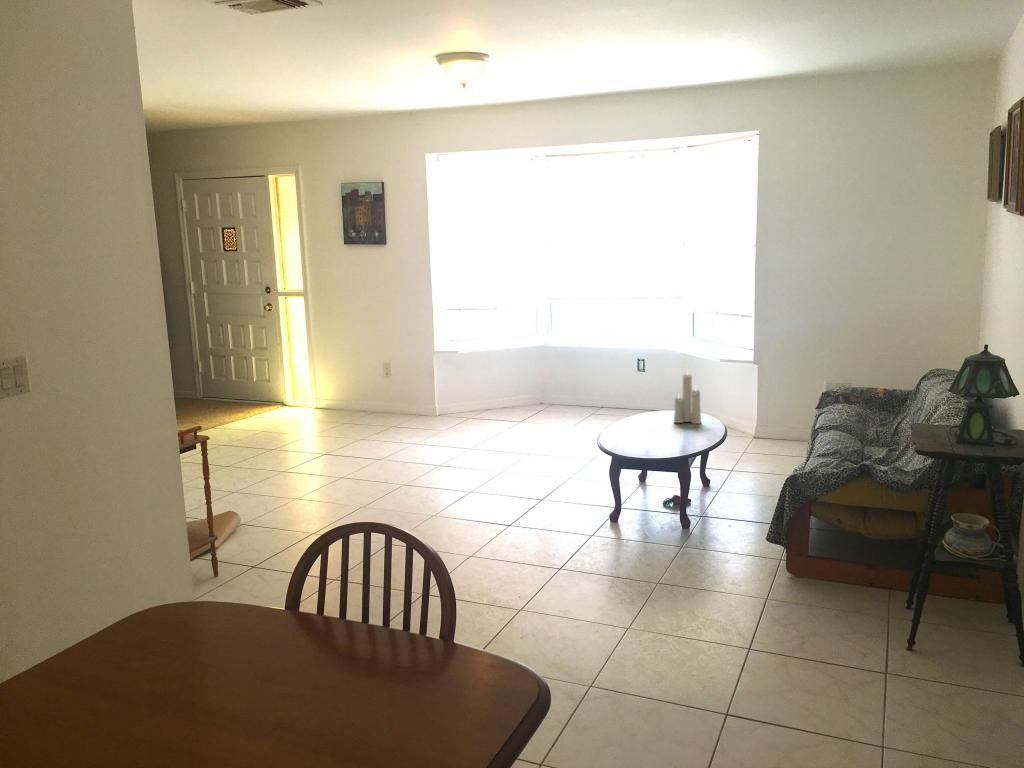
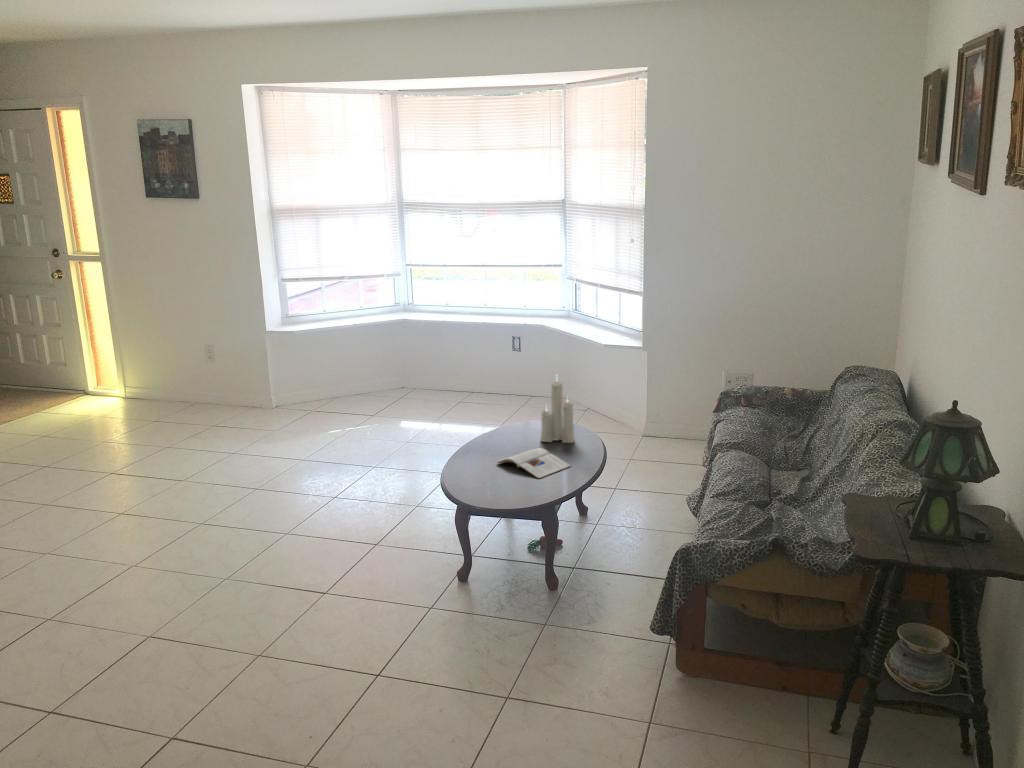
magazine: none [641,424,700,443] -> present [497,448,570,479]

